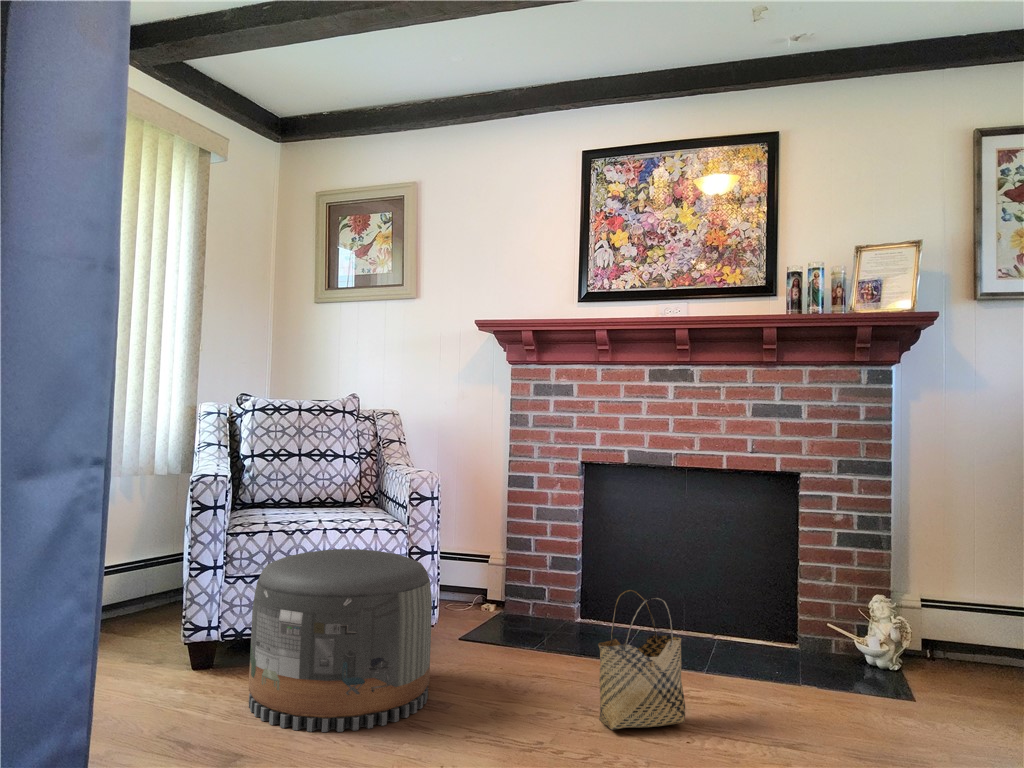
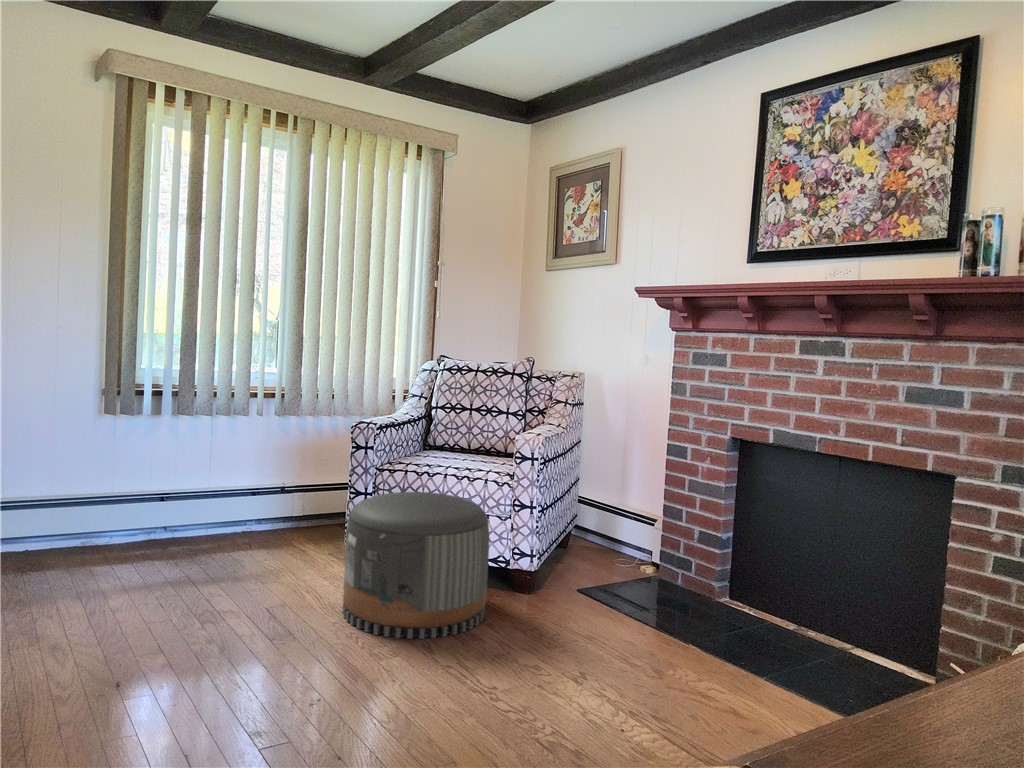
woven basket: present [598,590,685,730] -> none [561,571,656,711]

